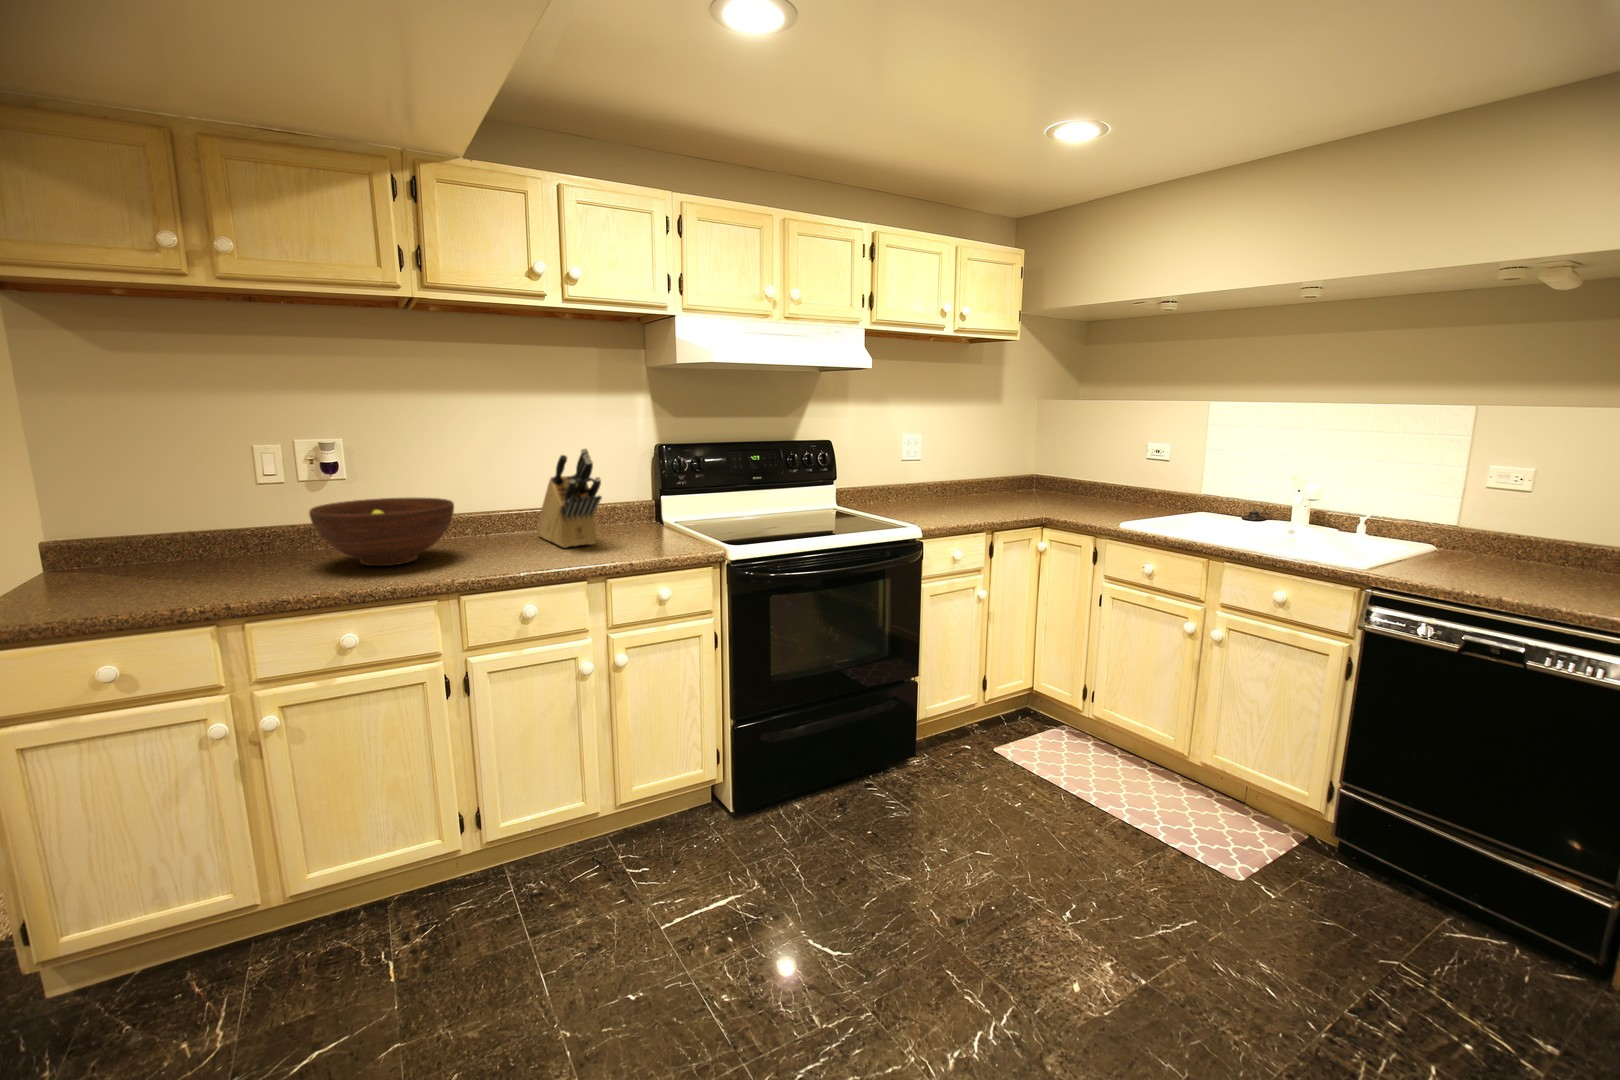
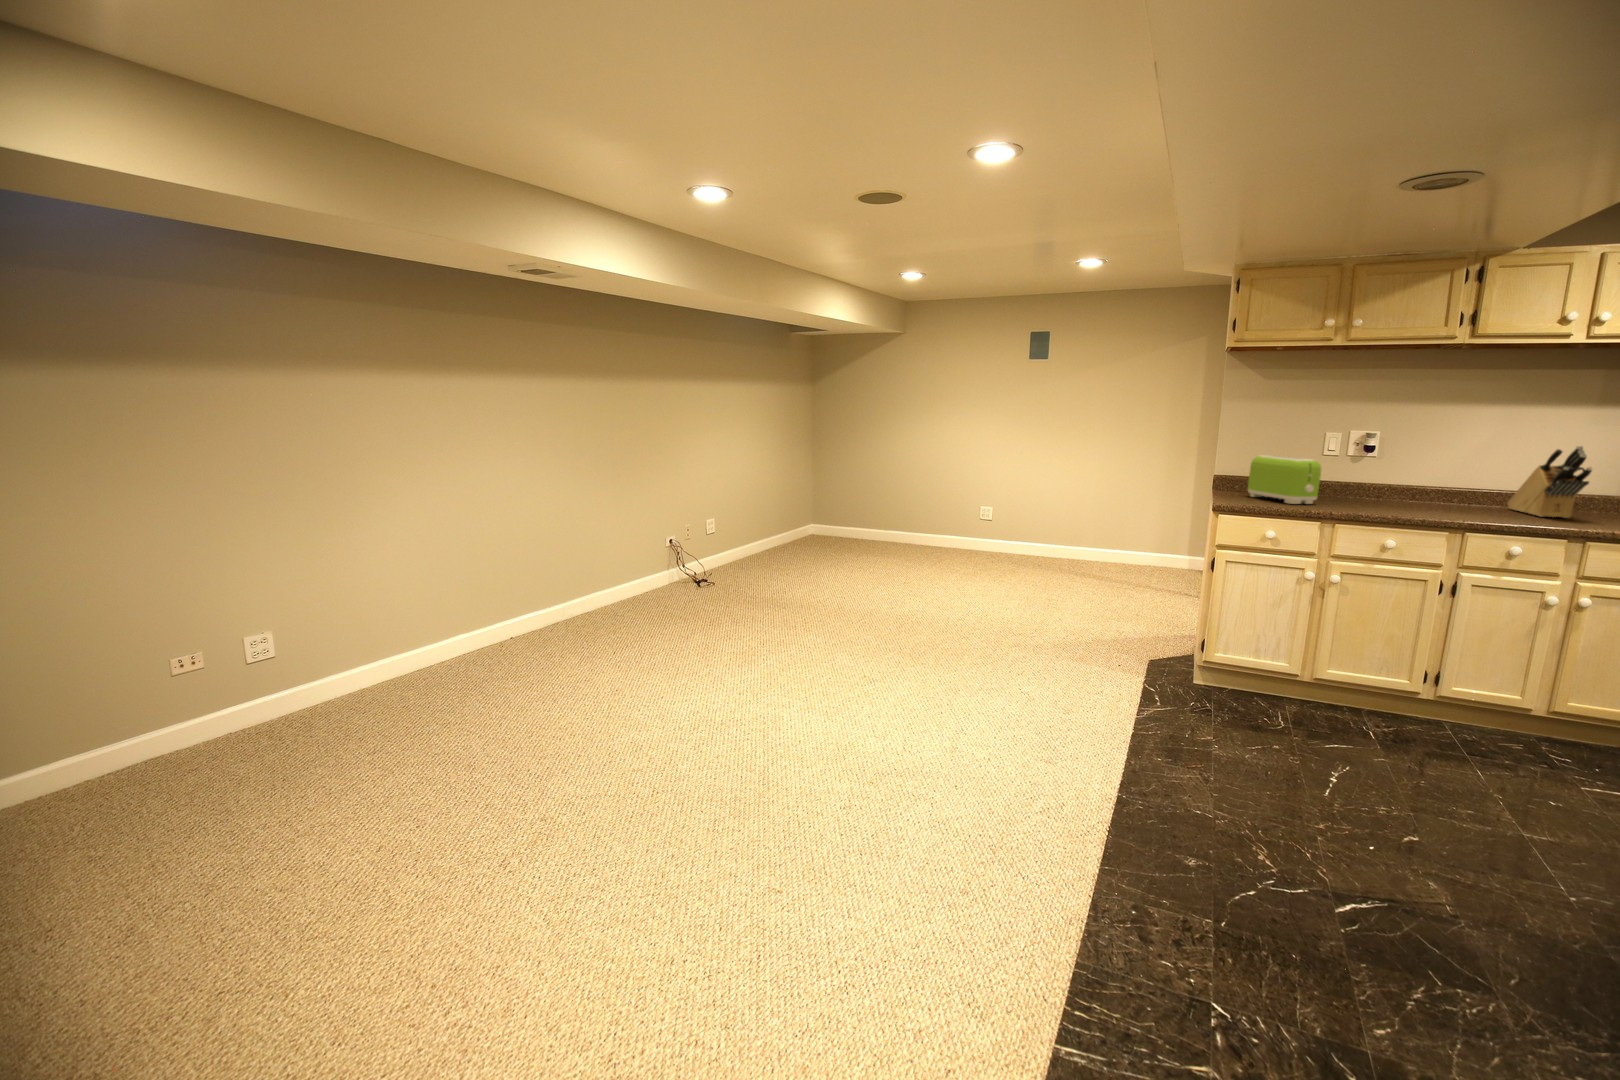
toaster: none [94,497,229,592] -> present [1248,455,1321,504]
fruit bowl: present [309,497,454,566] -> none [1362,469,1460,509]

